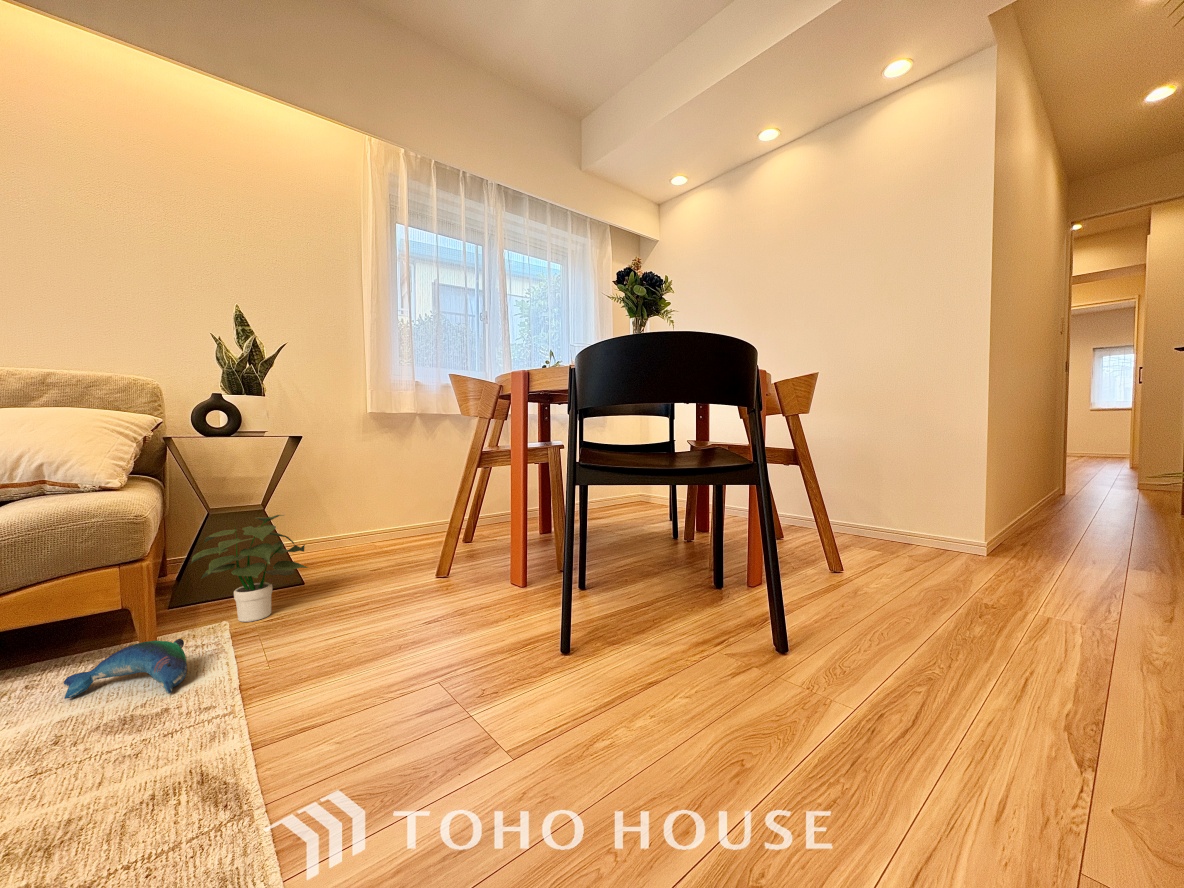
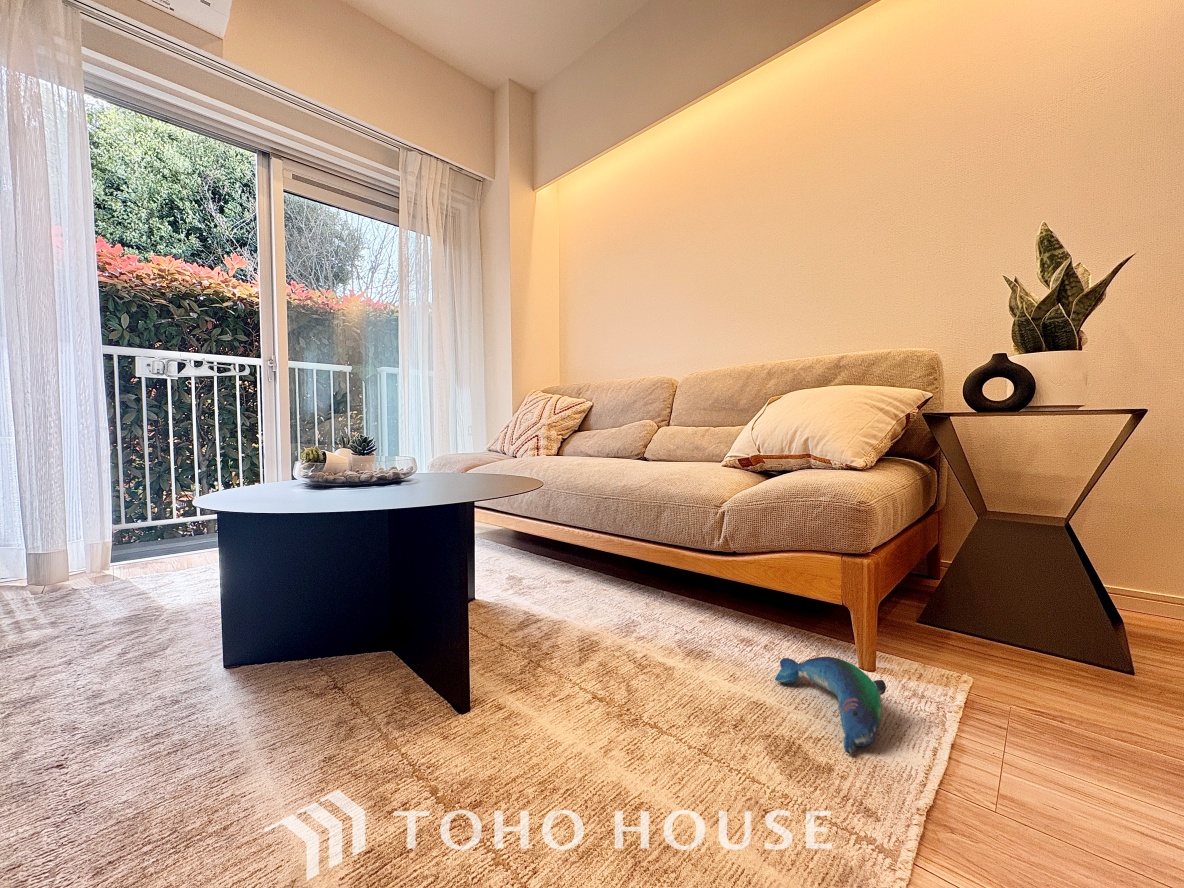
potted plant: present [190,515,308,622] -> none [925,541,1123,705]

